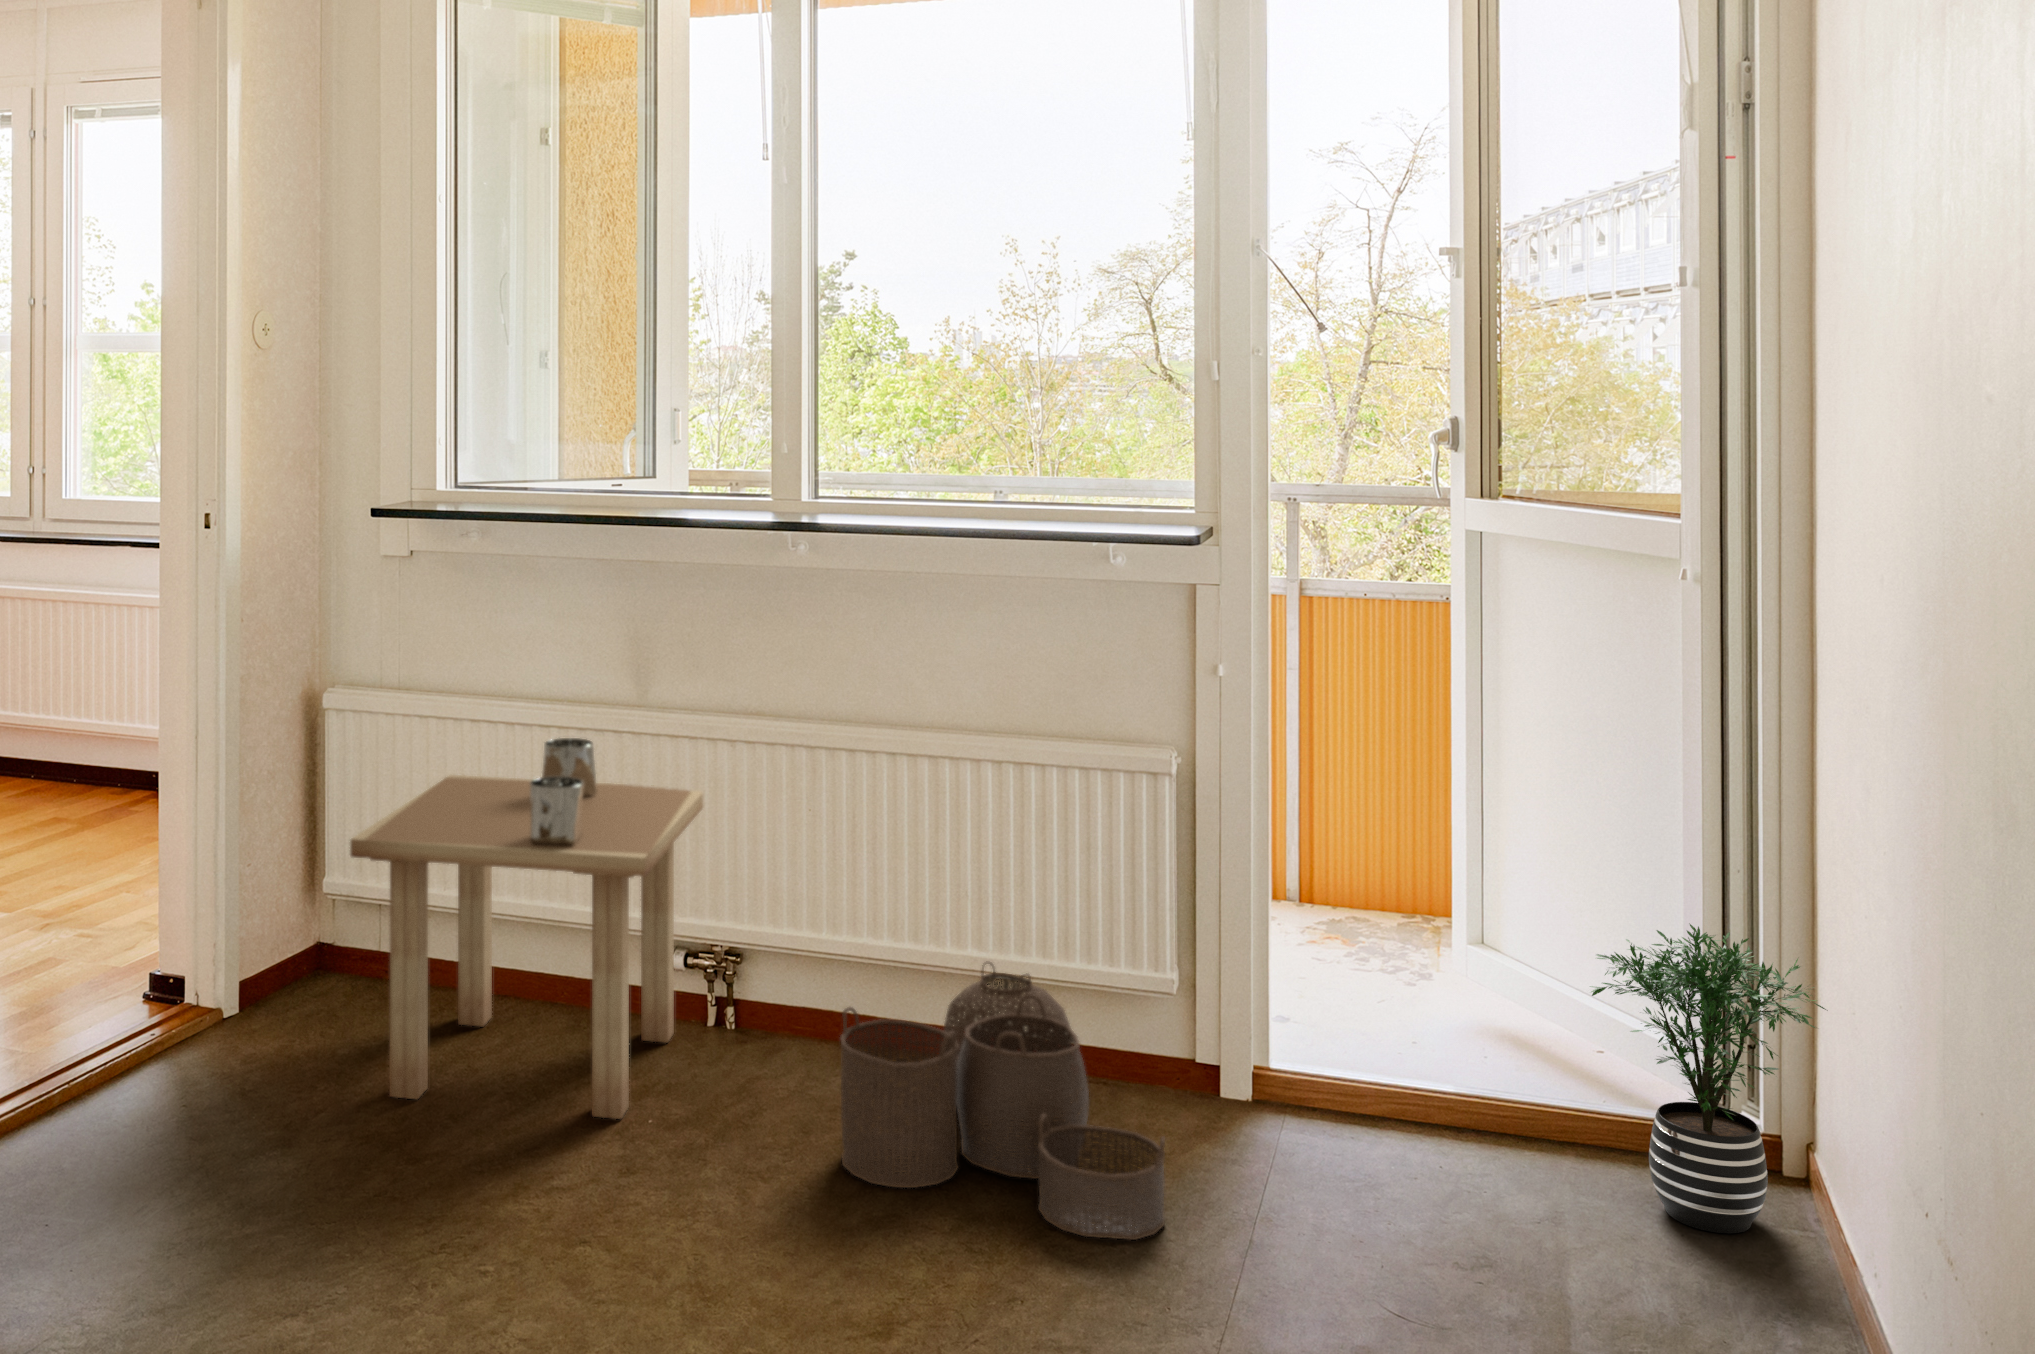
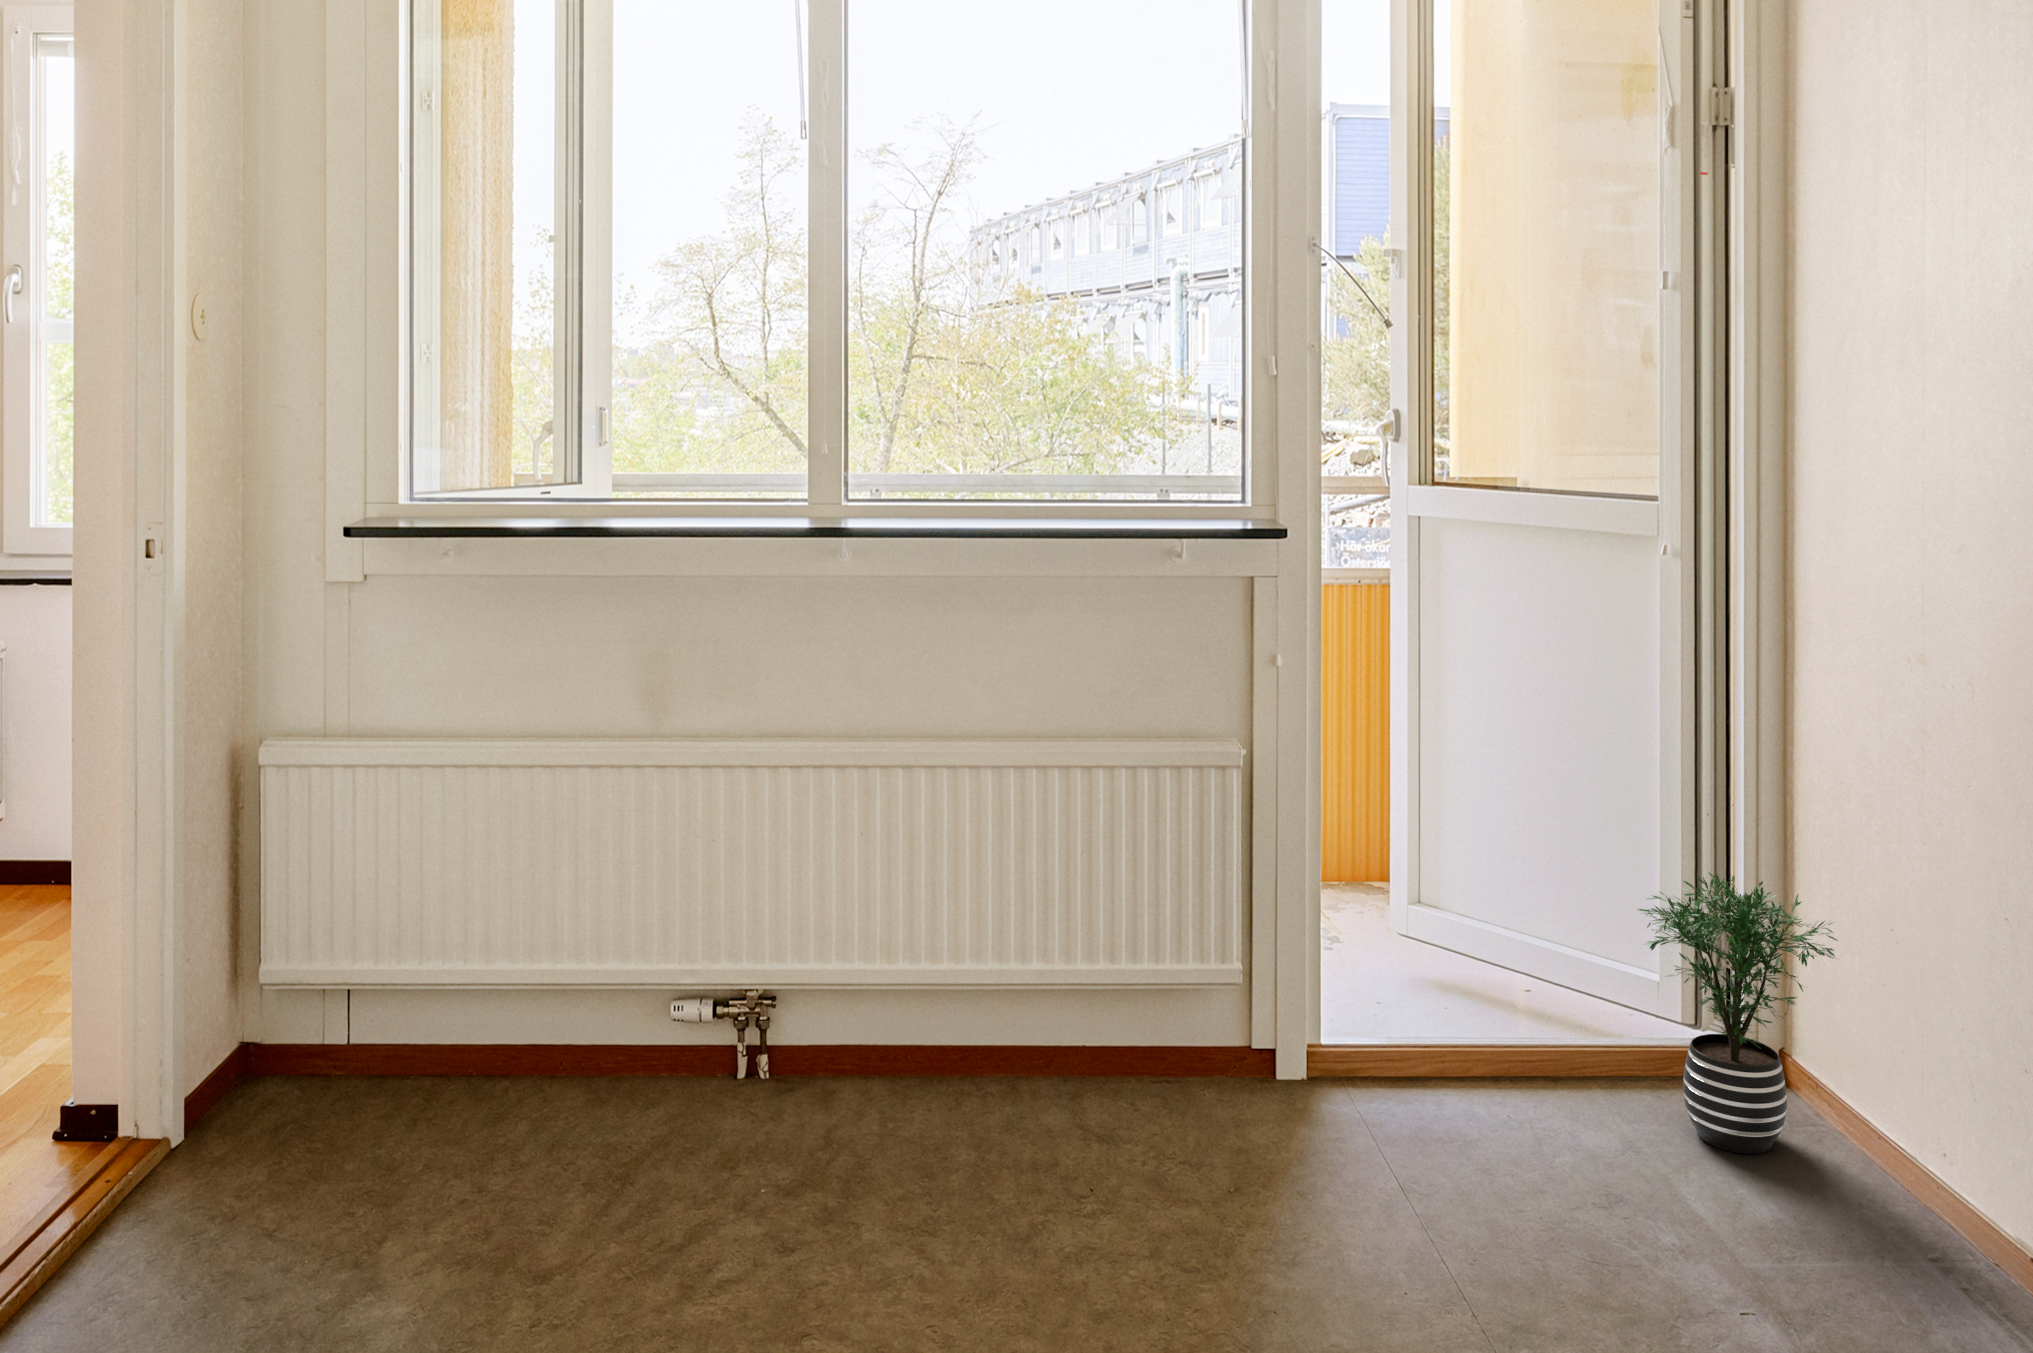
side table: present [350,738,703,1119] -> none [385,778,750,1230]
woven basket: present [840,963,1165,1240] -> none [968,976,1324,1268]

